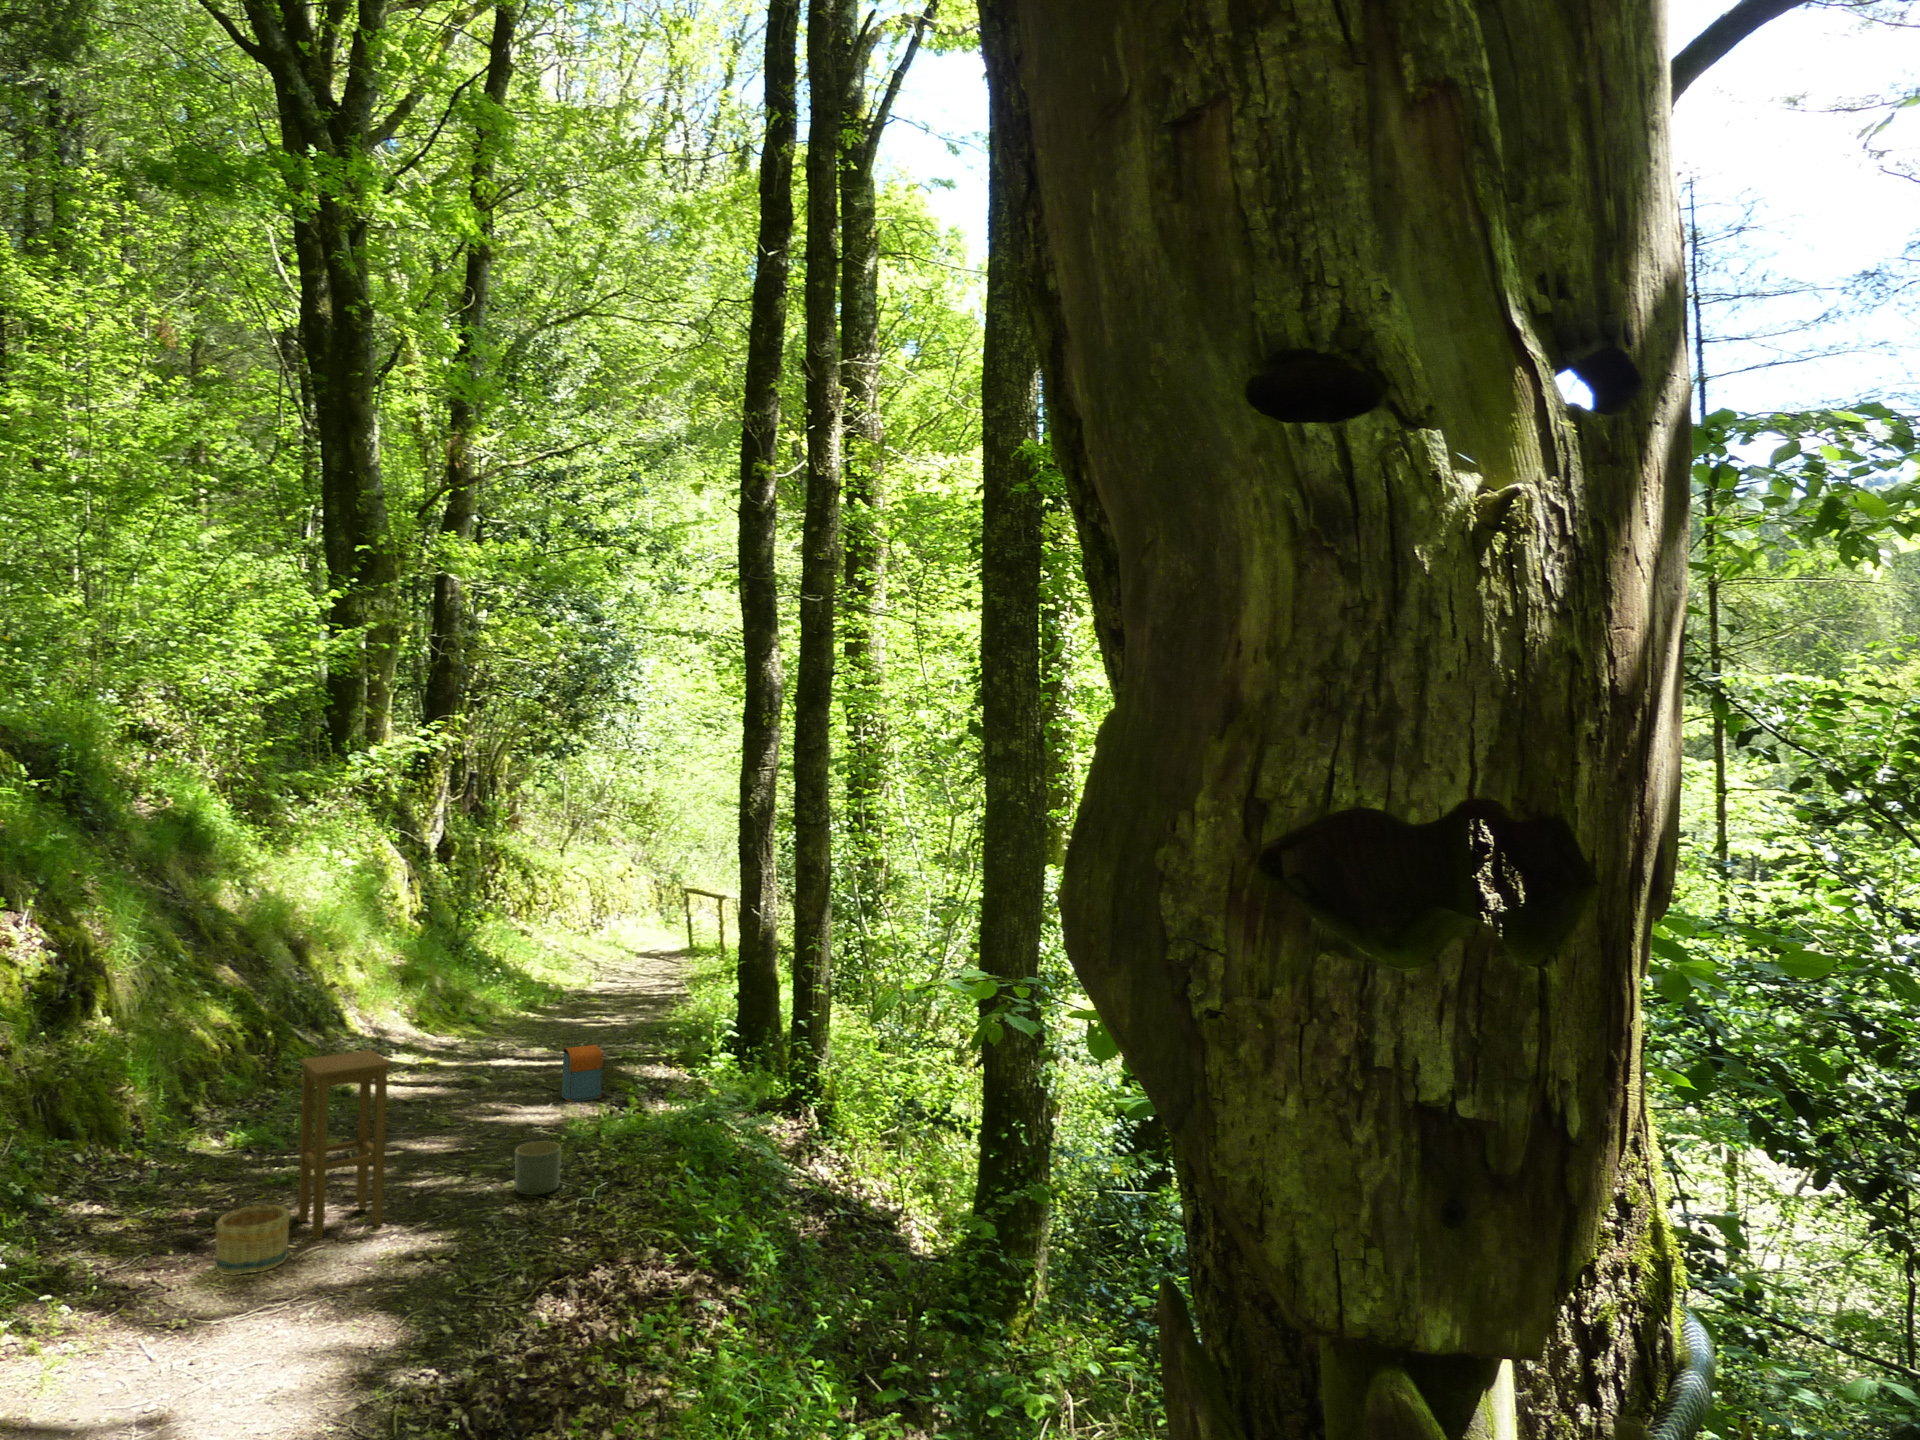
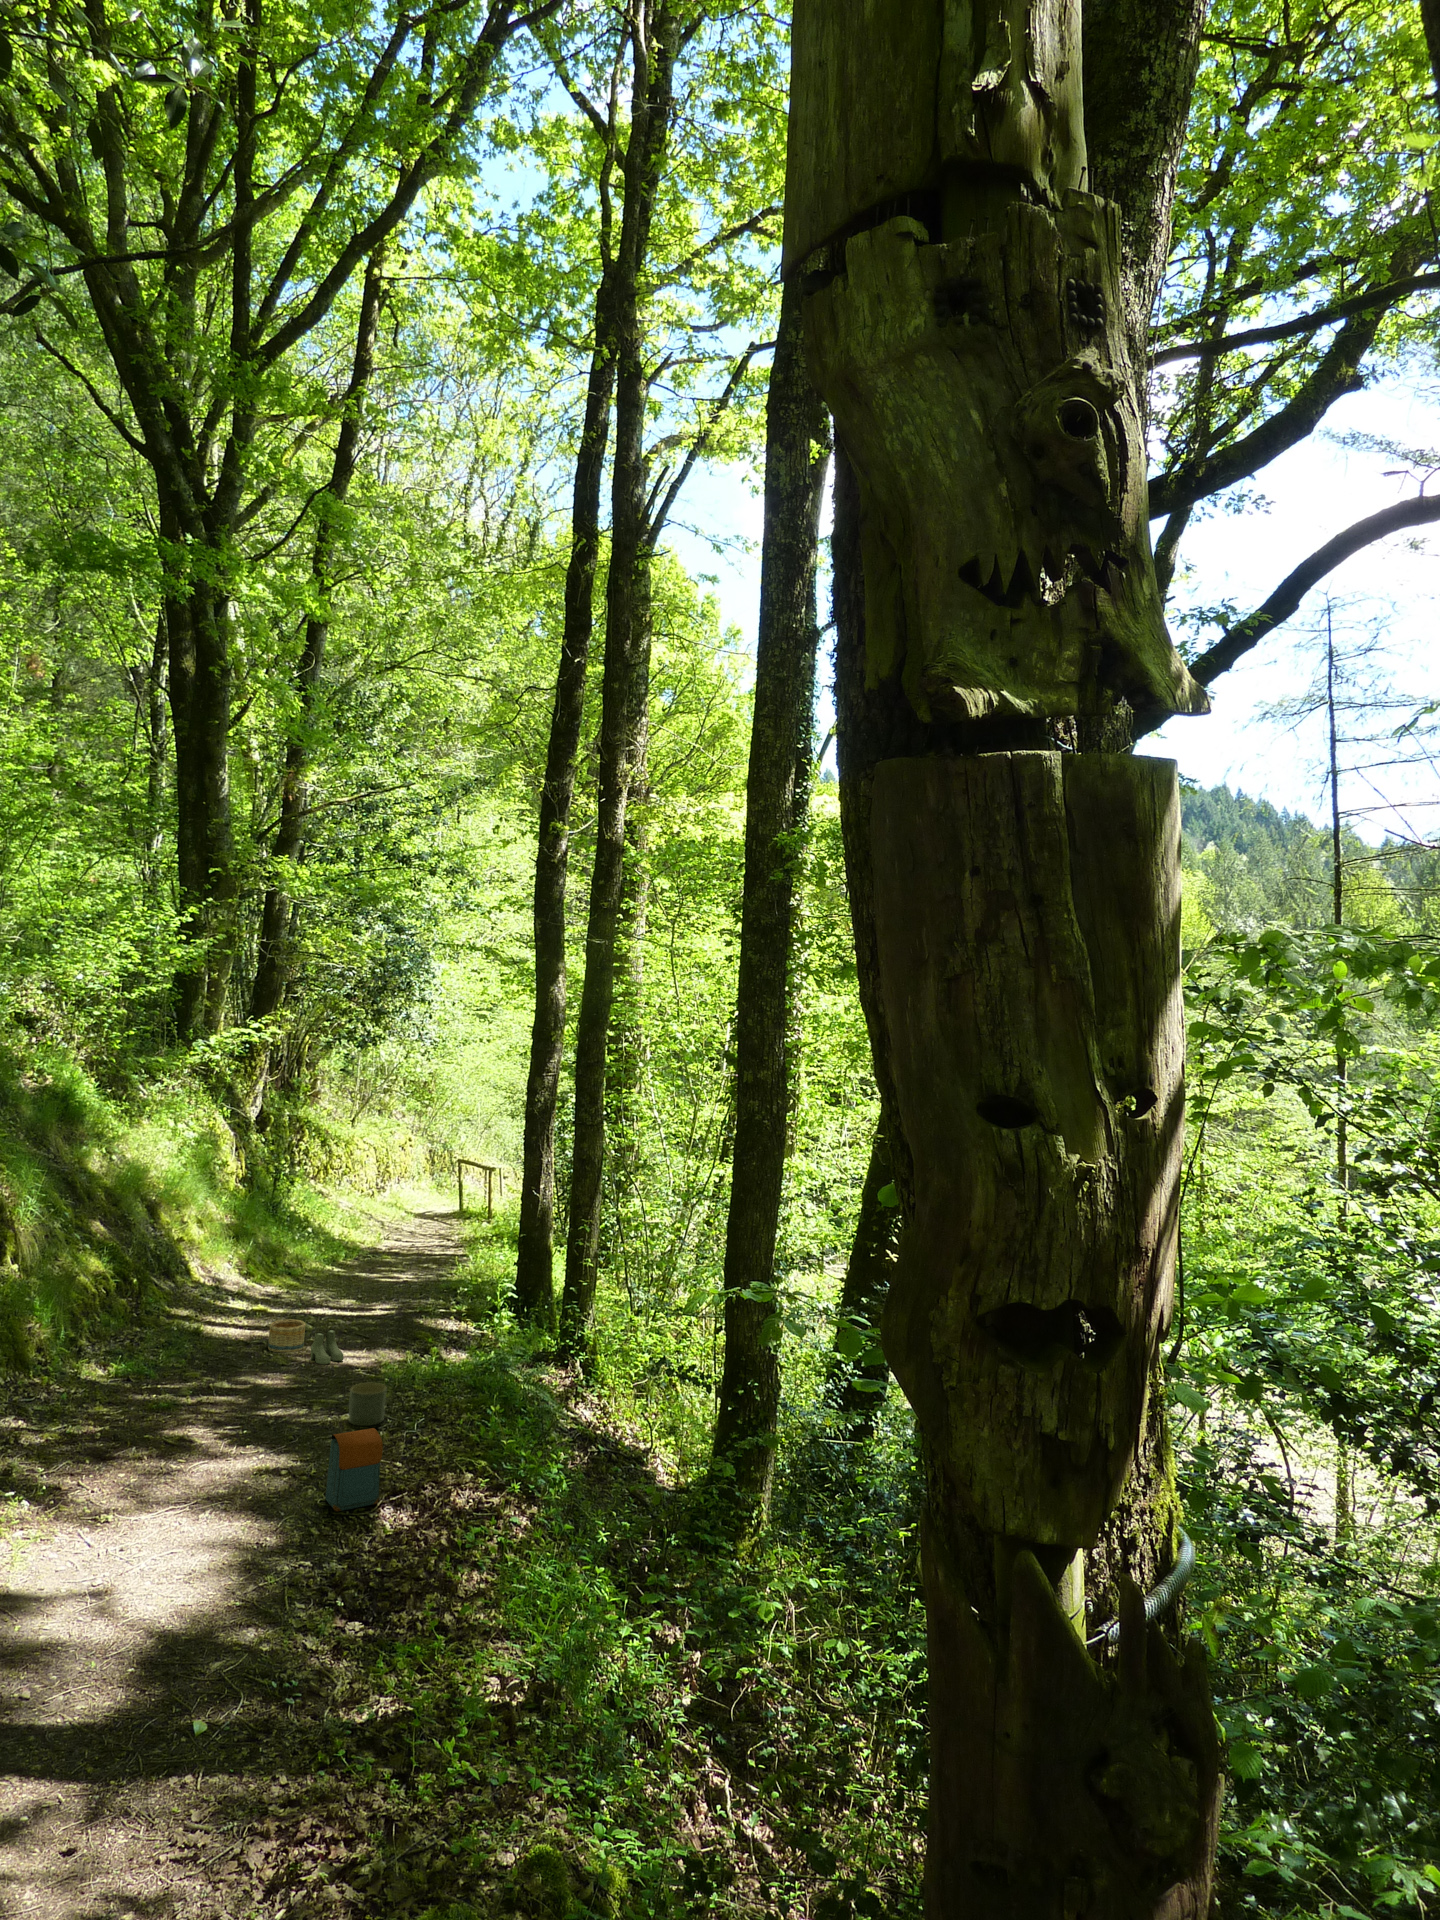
backpack: present [562,1045,603,1102] -> present [326,1428,383,1512]
stool: present [298,1050,392,1239] -> none [180,1304,262,1456]
boots: none [482,1080,522,1123] -> present [311,1329,343,1365]
basket: present [216,1205,290,1275] -> present [268,1319,306,1352]

